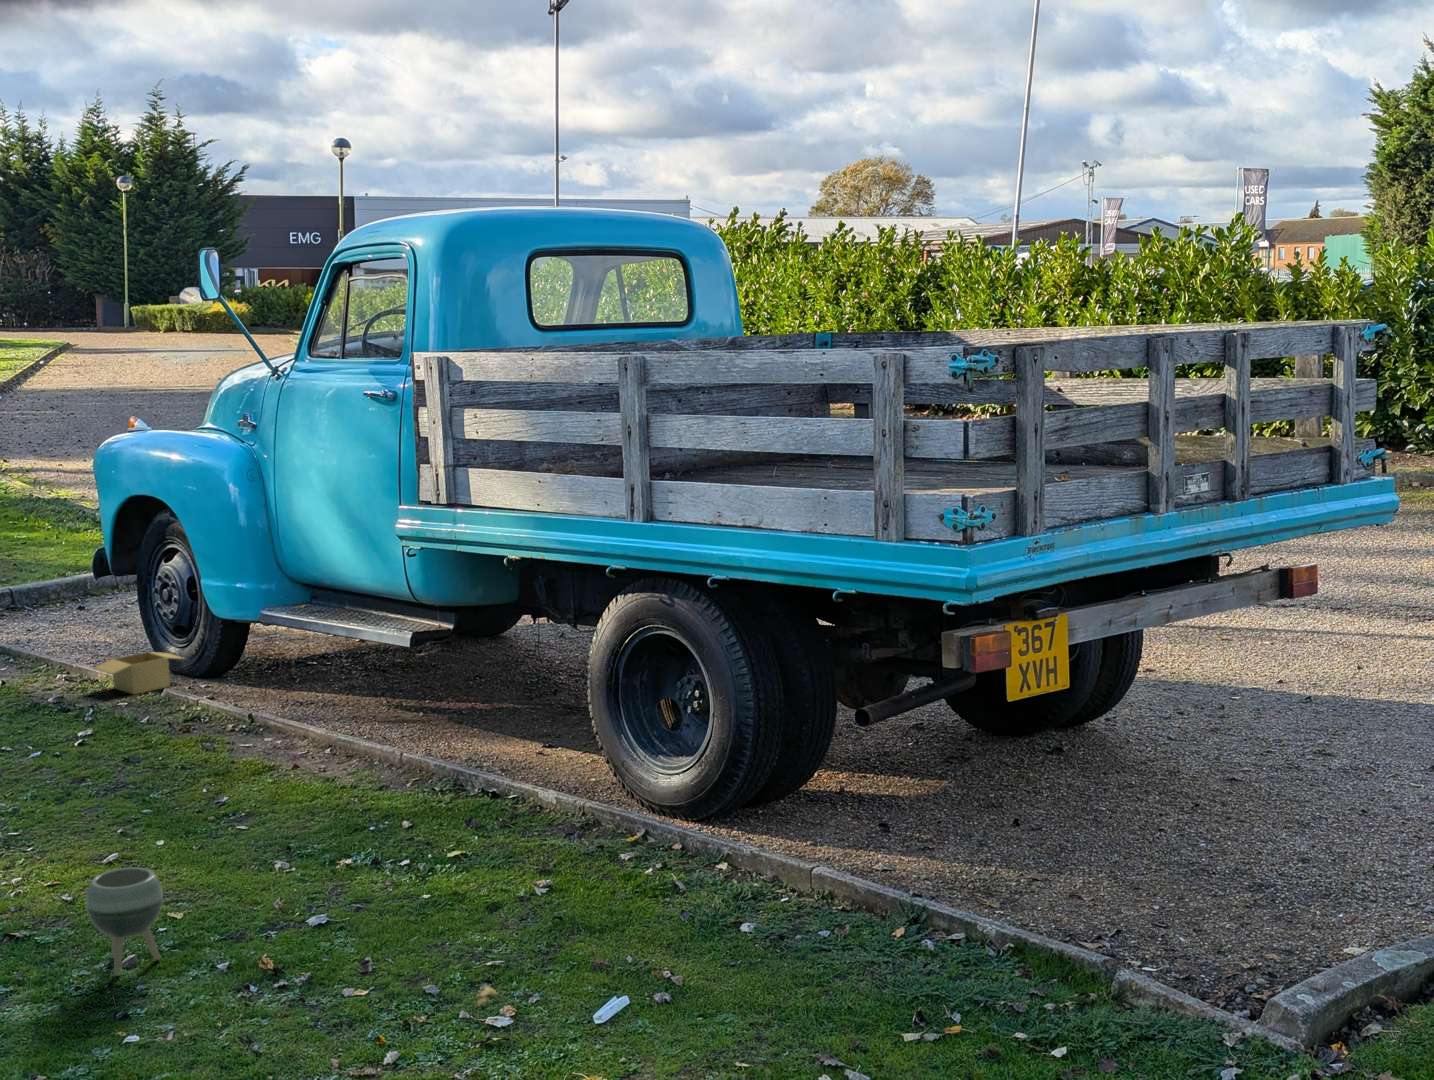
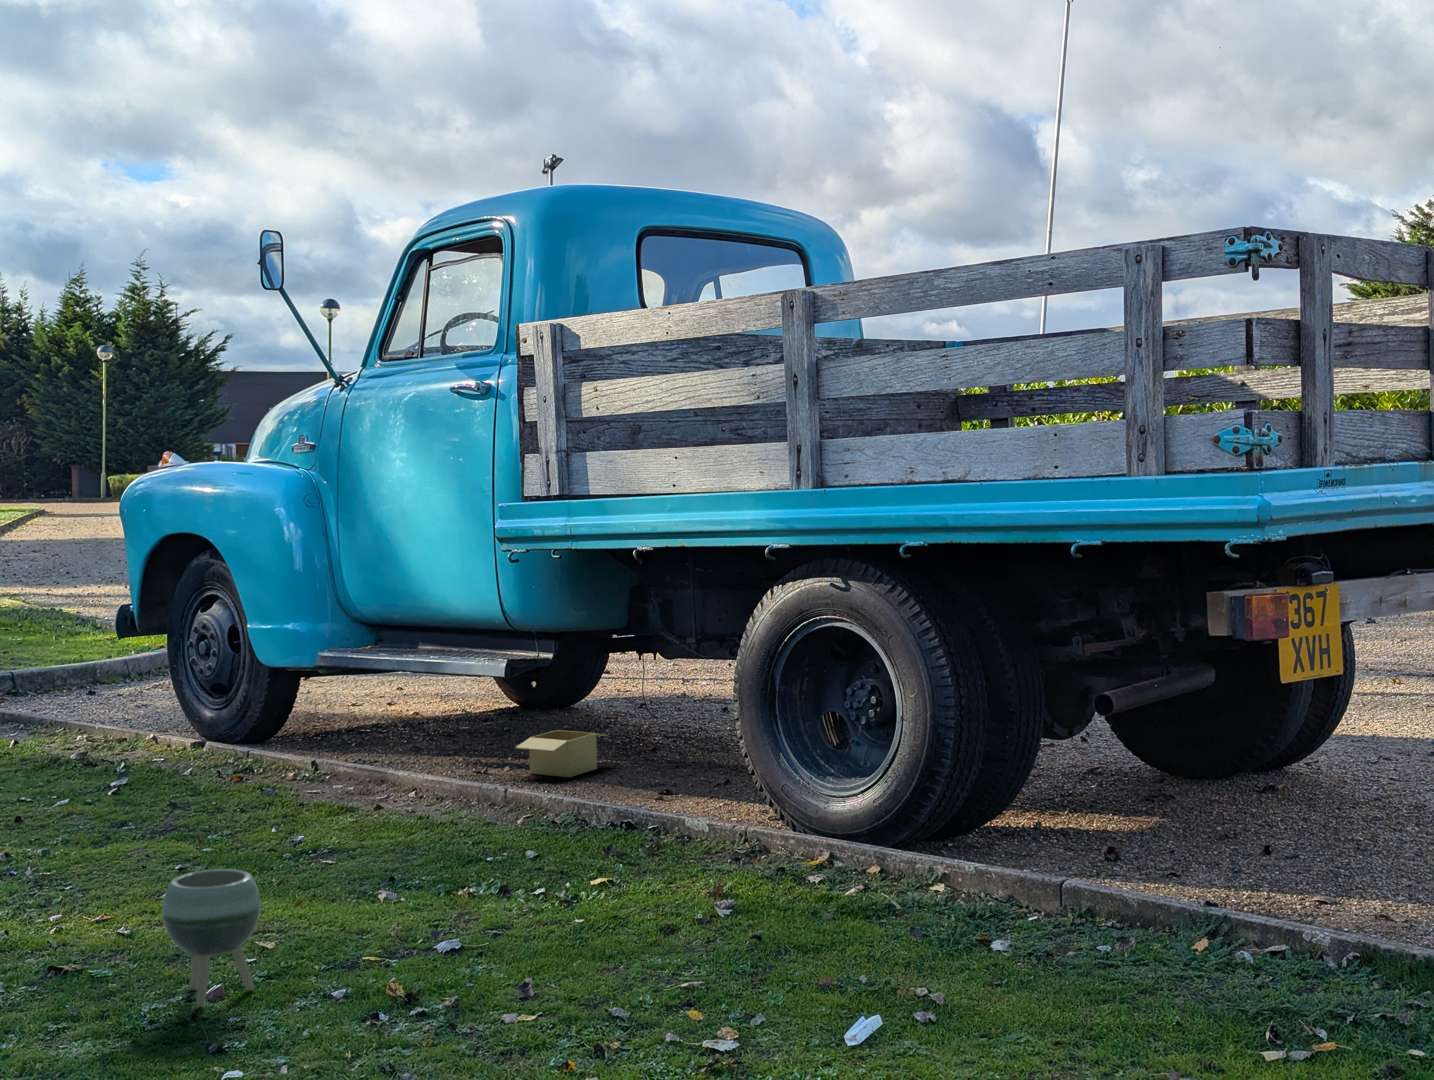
cardboard box: present [94,652,184,694] -> present [516,730,609,777]

